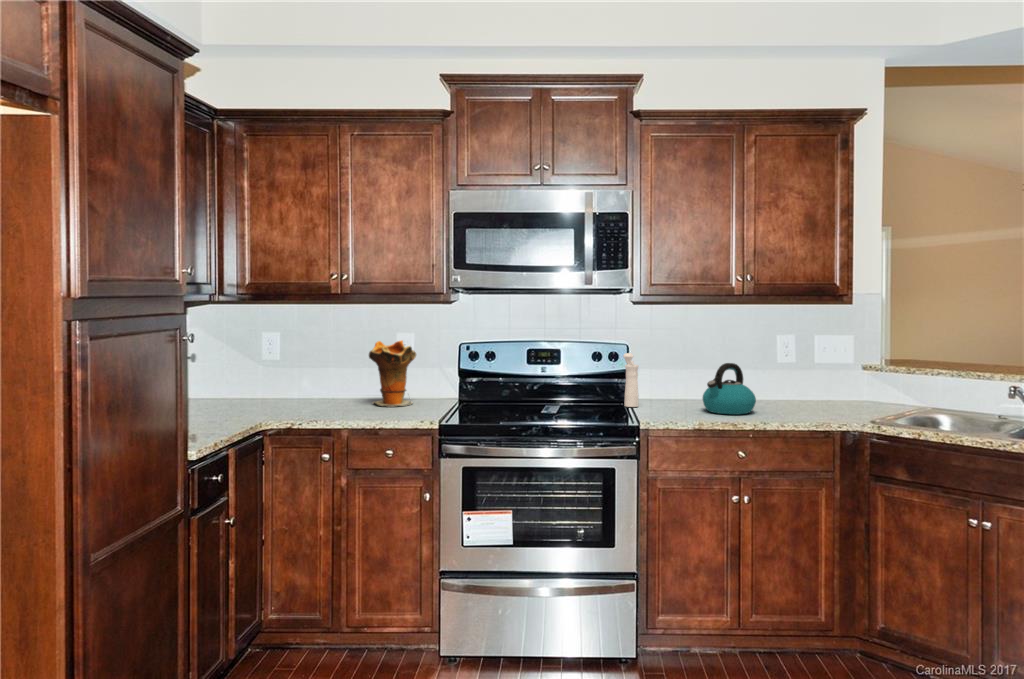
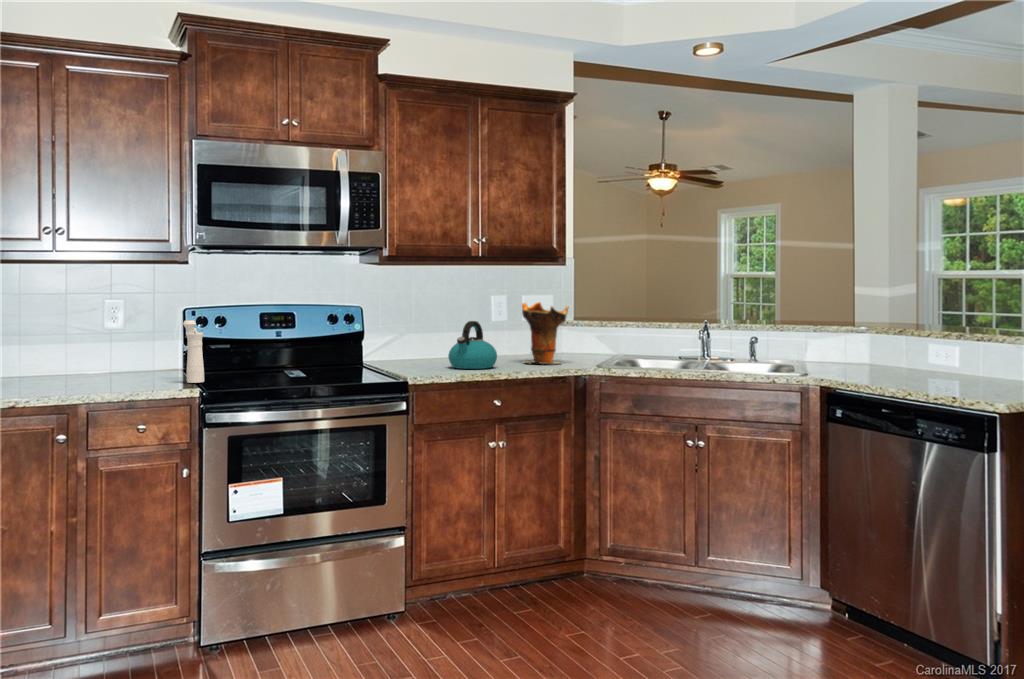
decorative vase: present [369,340,416,406] -> present [522,302,569,364]
pepper mill: present [623,353,639,407] -> present [183,320,204,383]

